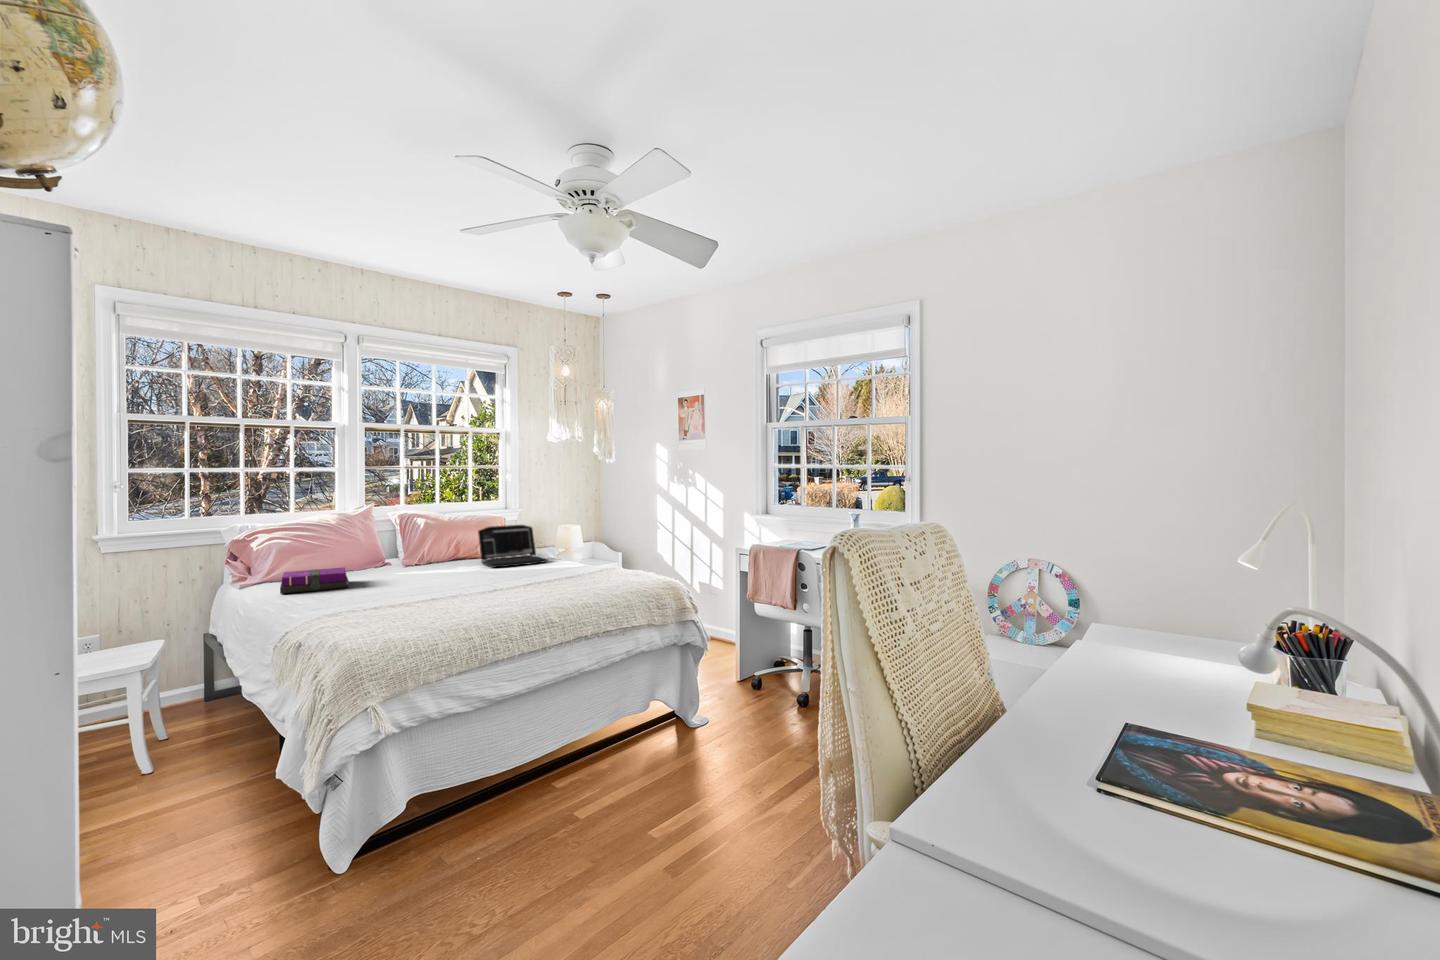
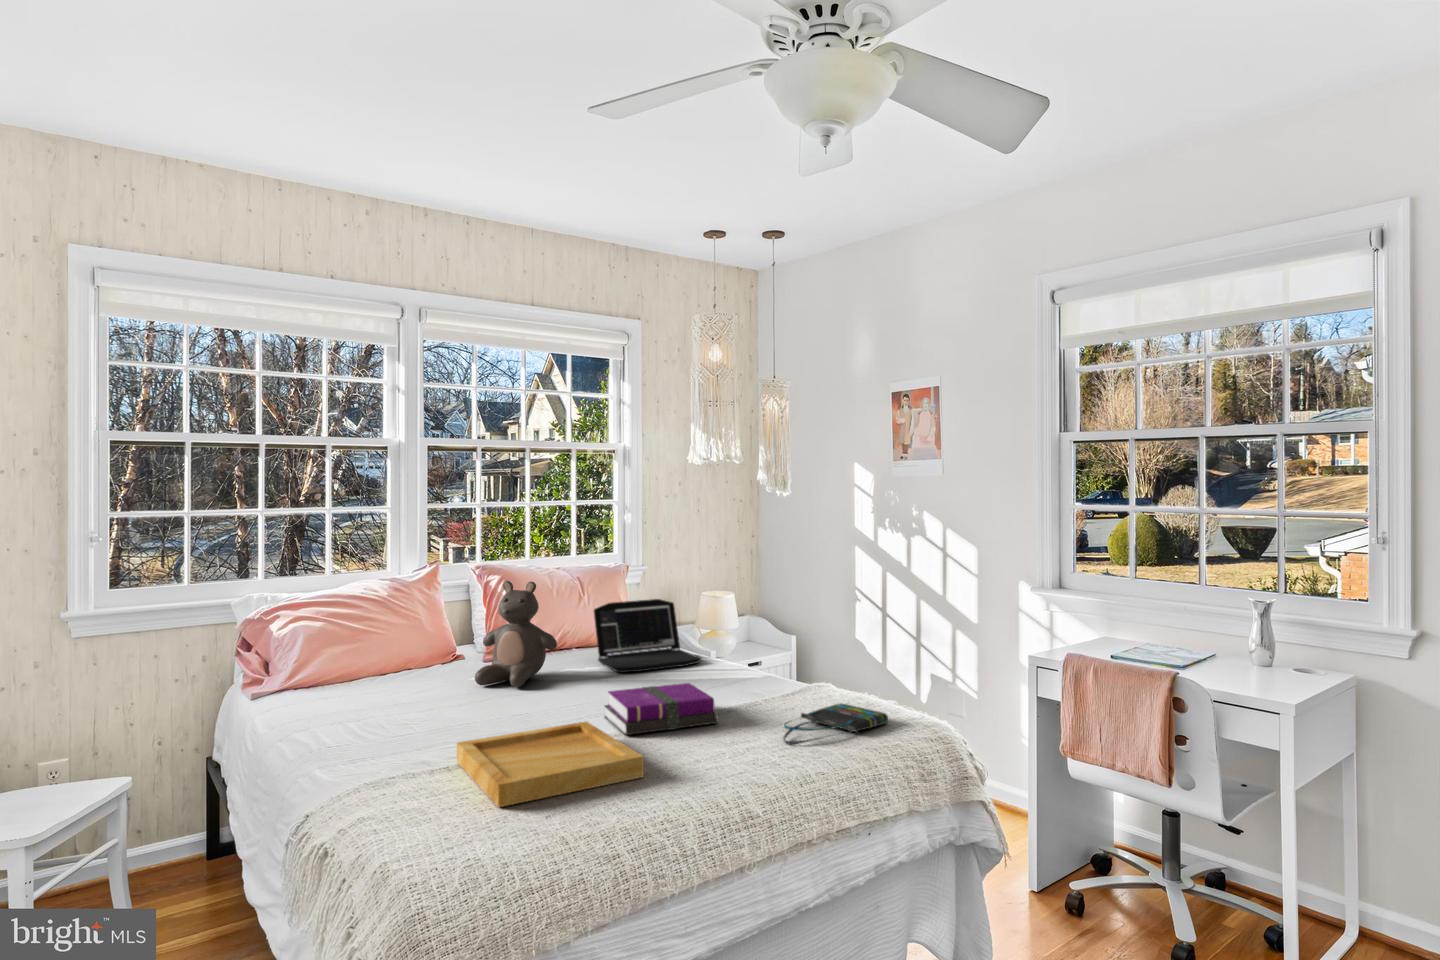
teddy bear: none [396,511,451,576] -> present [475,581,557,688]
notebook: present [280,568,349,594] -> present [605,683,719,735]
tote bag: none [580,573,644,591] -> present [784,704,888,744]
tray: none [379,584,492,621] -> present [457,721,644,807]

